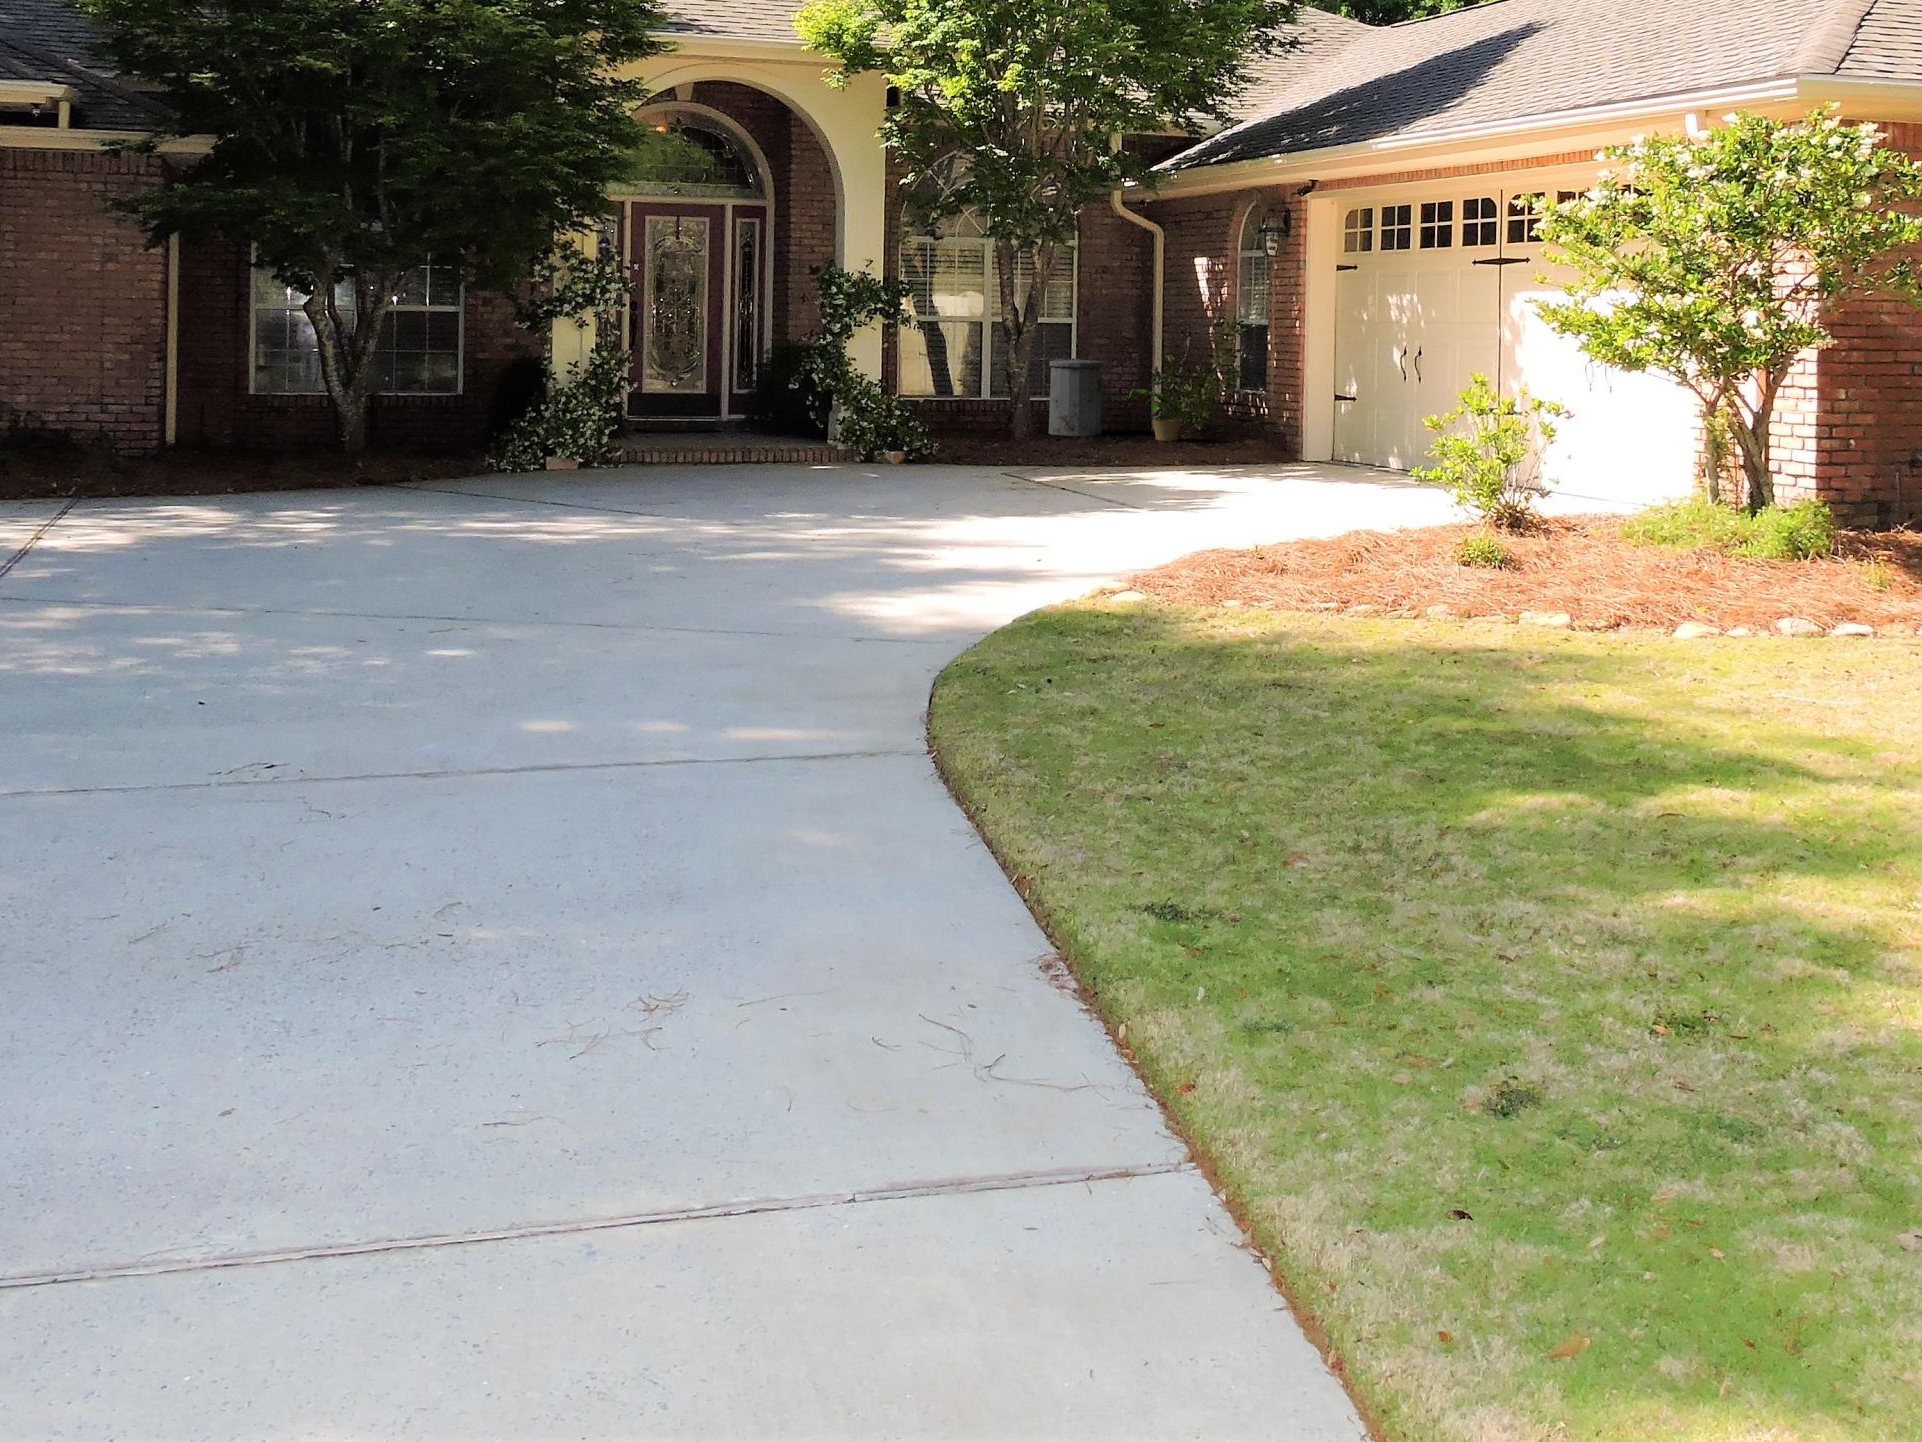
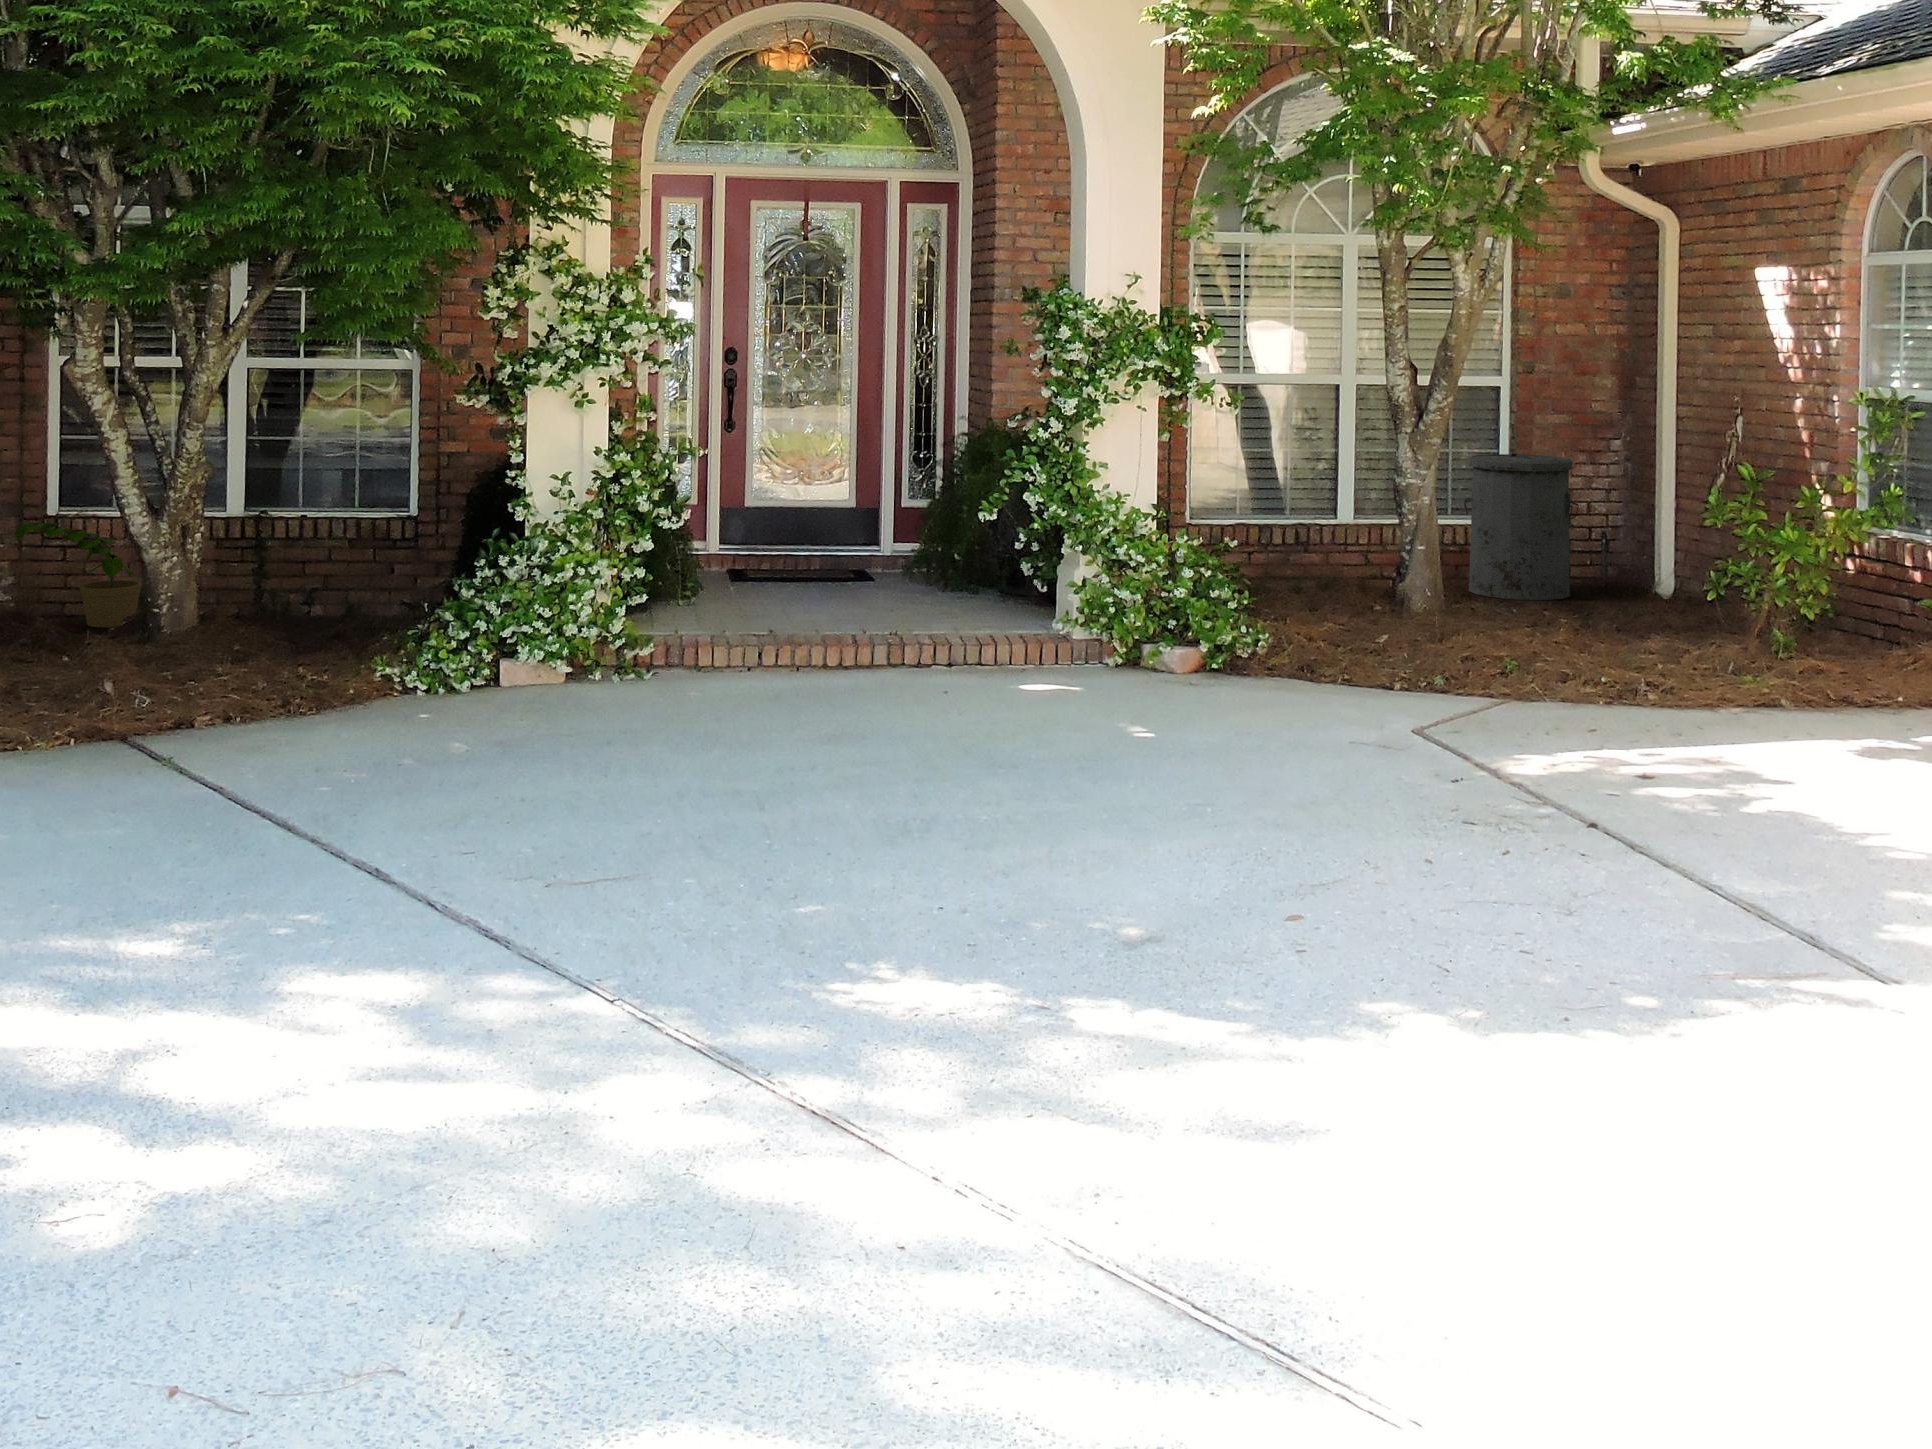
potted plant: present [1129,389,1182,441] -> present [15,523,141,627]

